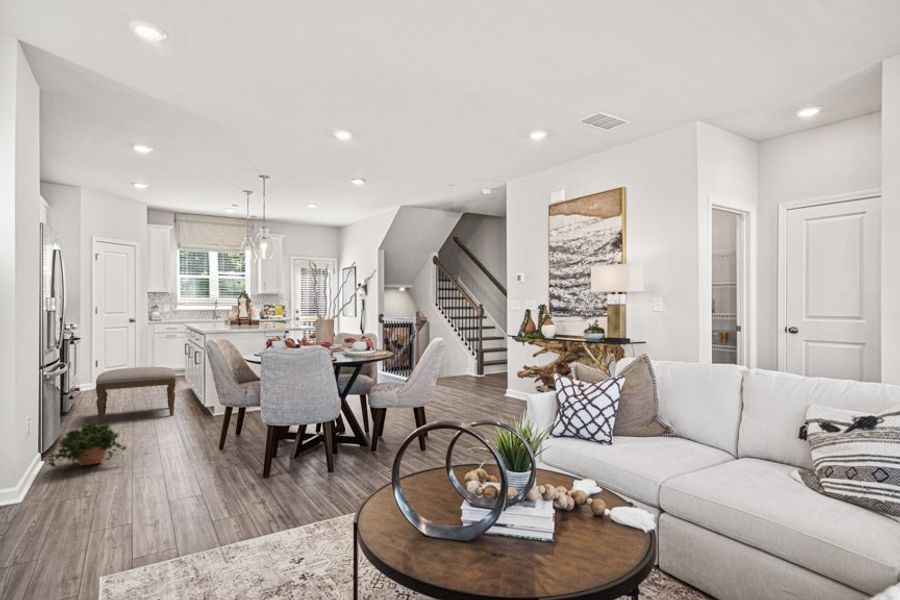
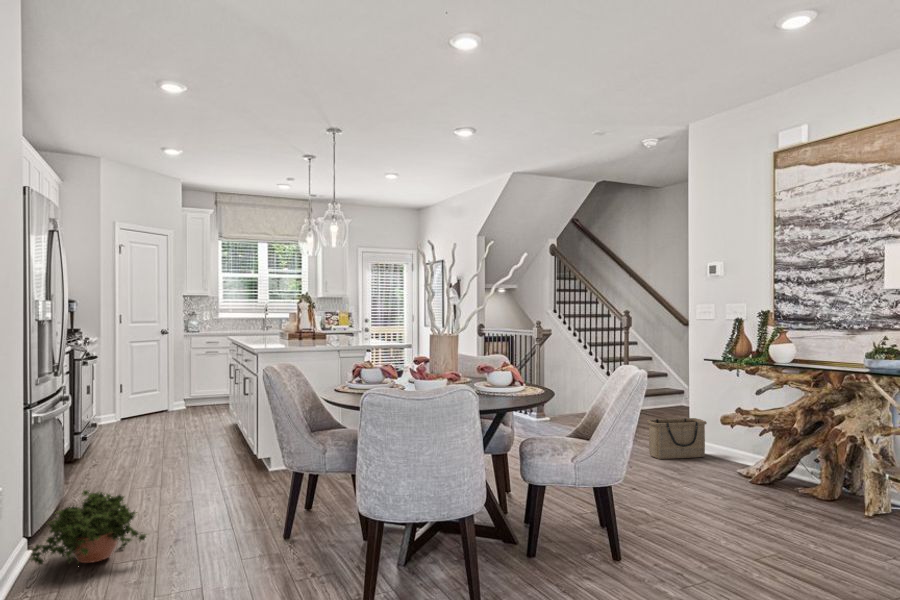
ottoman: present [96,367,176,423] -> none [112,398,218,479]
basket: none [477,375,514,402] -> present [647,418,707,459]

